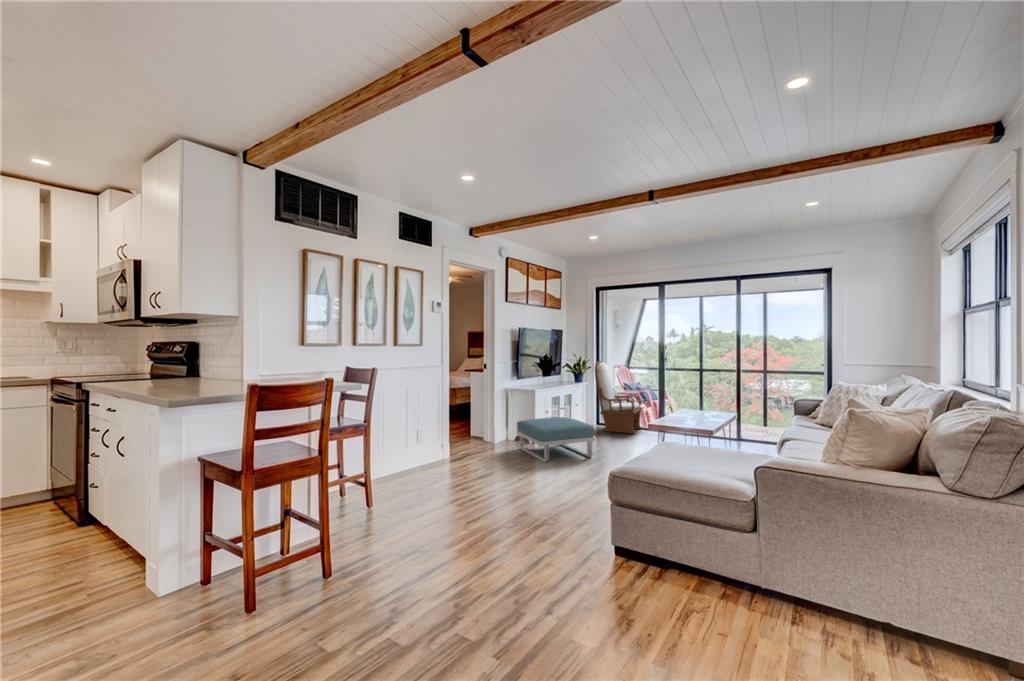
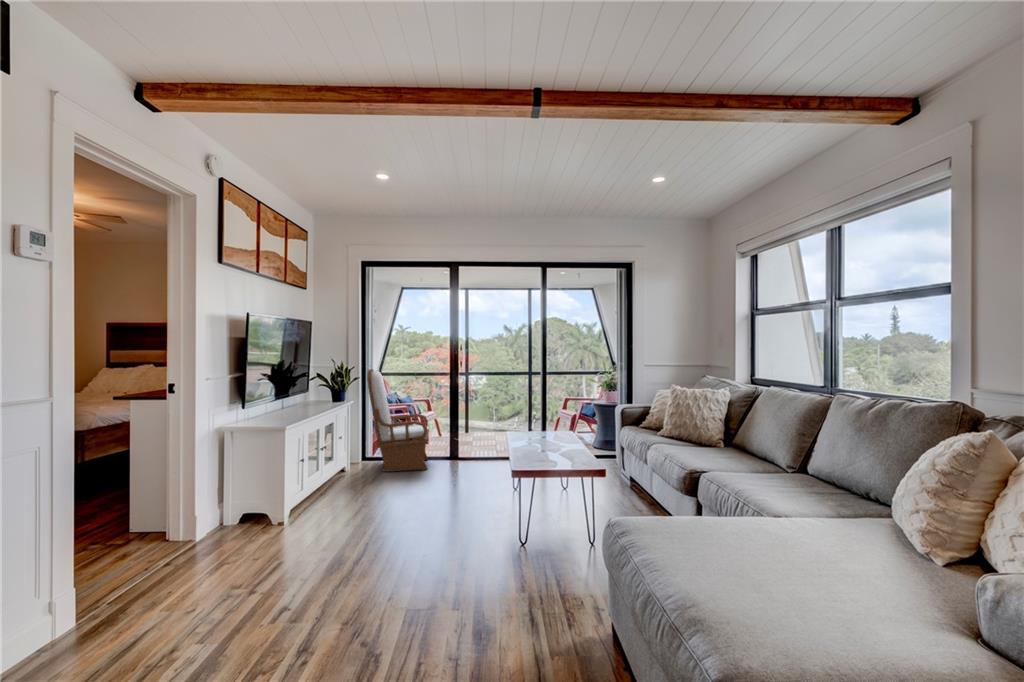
footstool: present [516,417,595,462] -> none [250,467,405,568]

